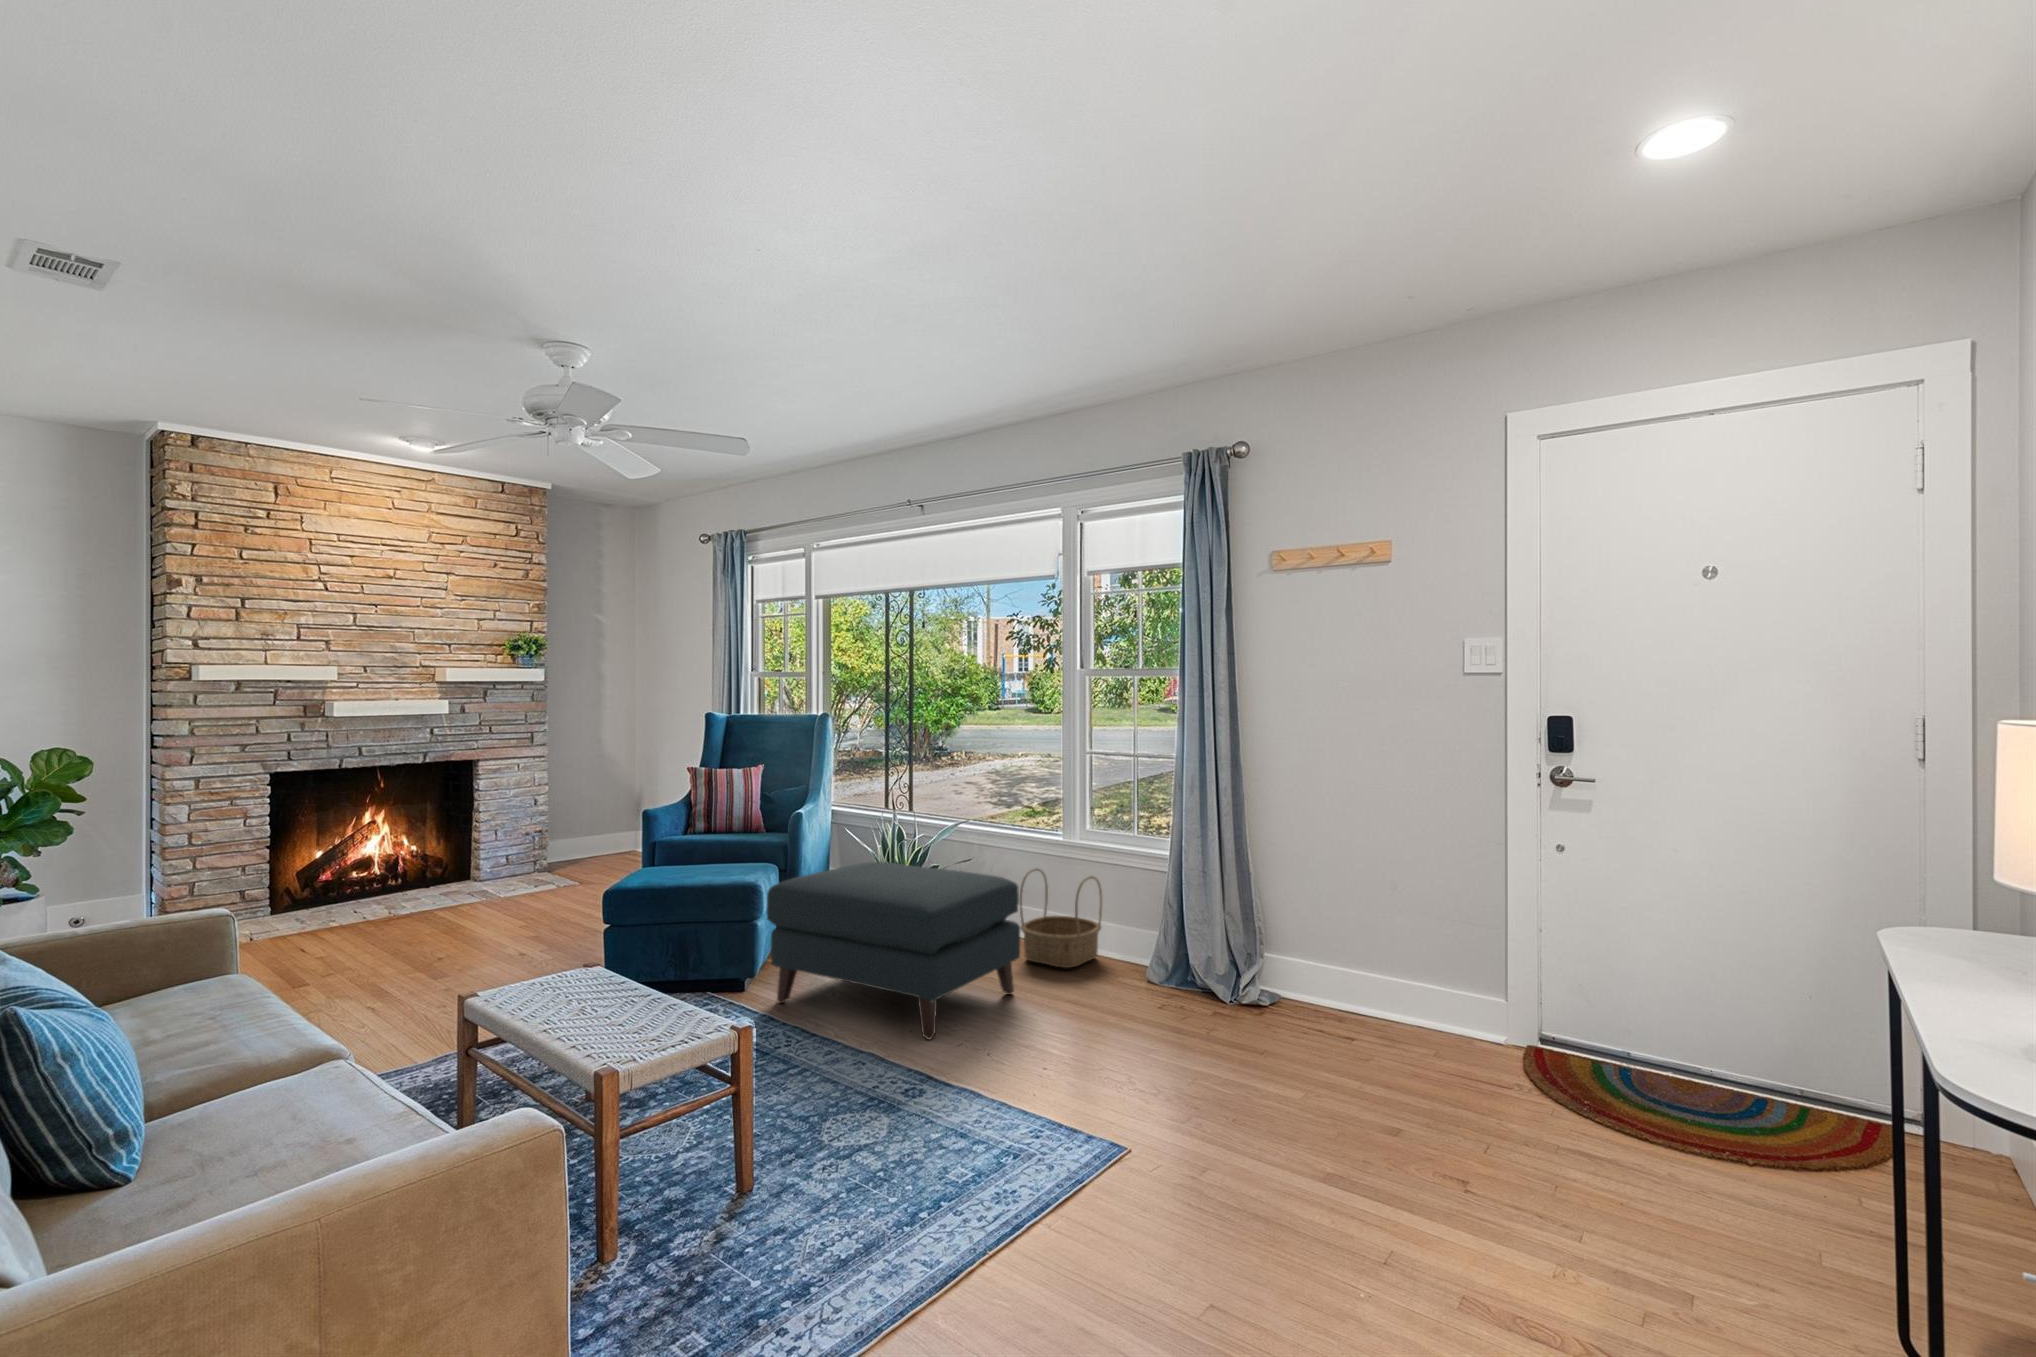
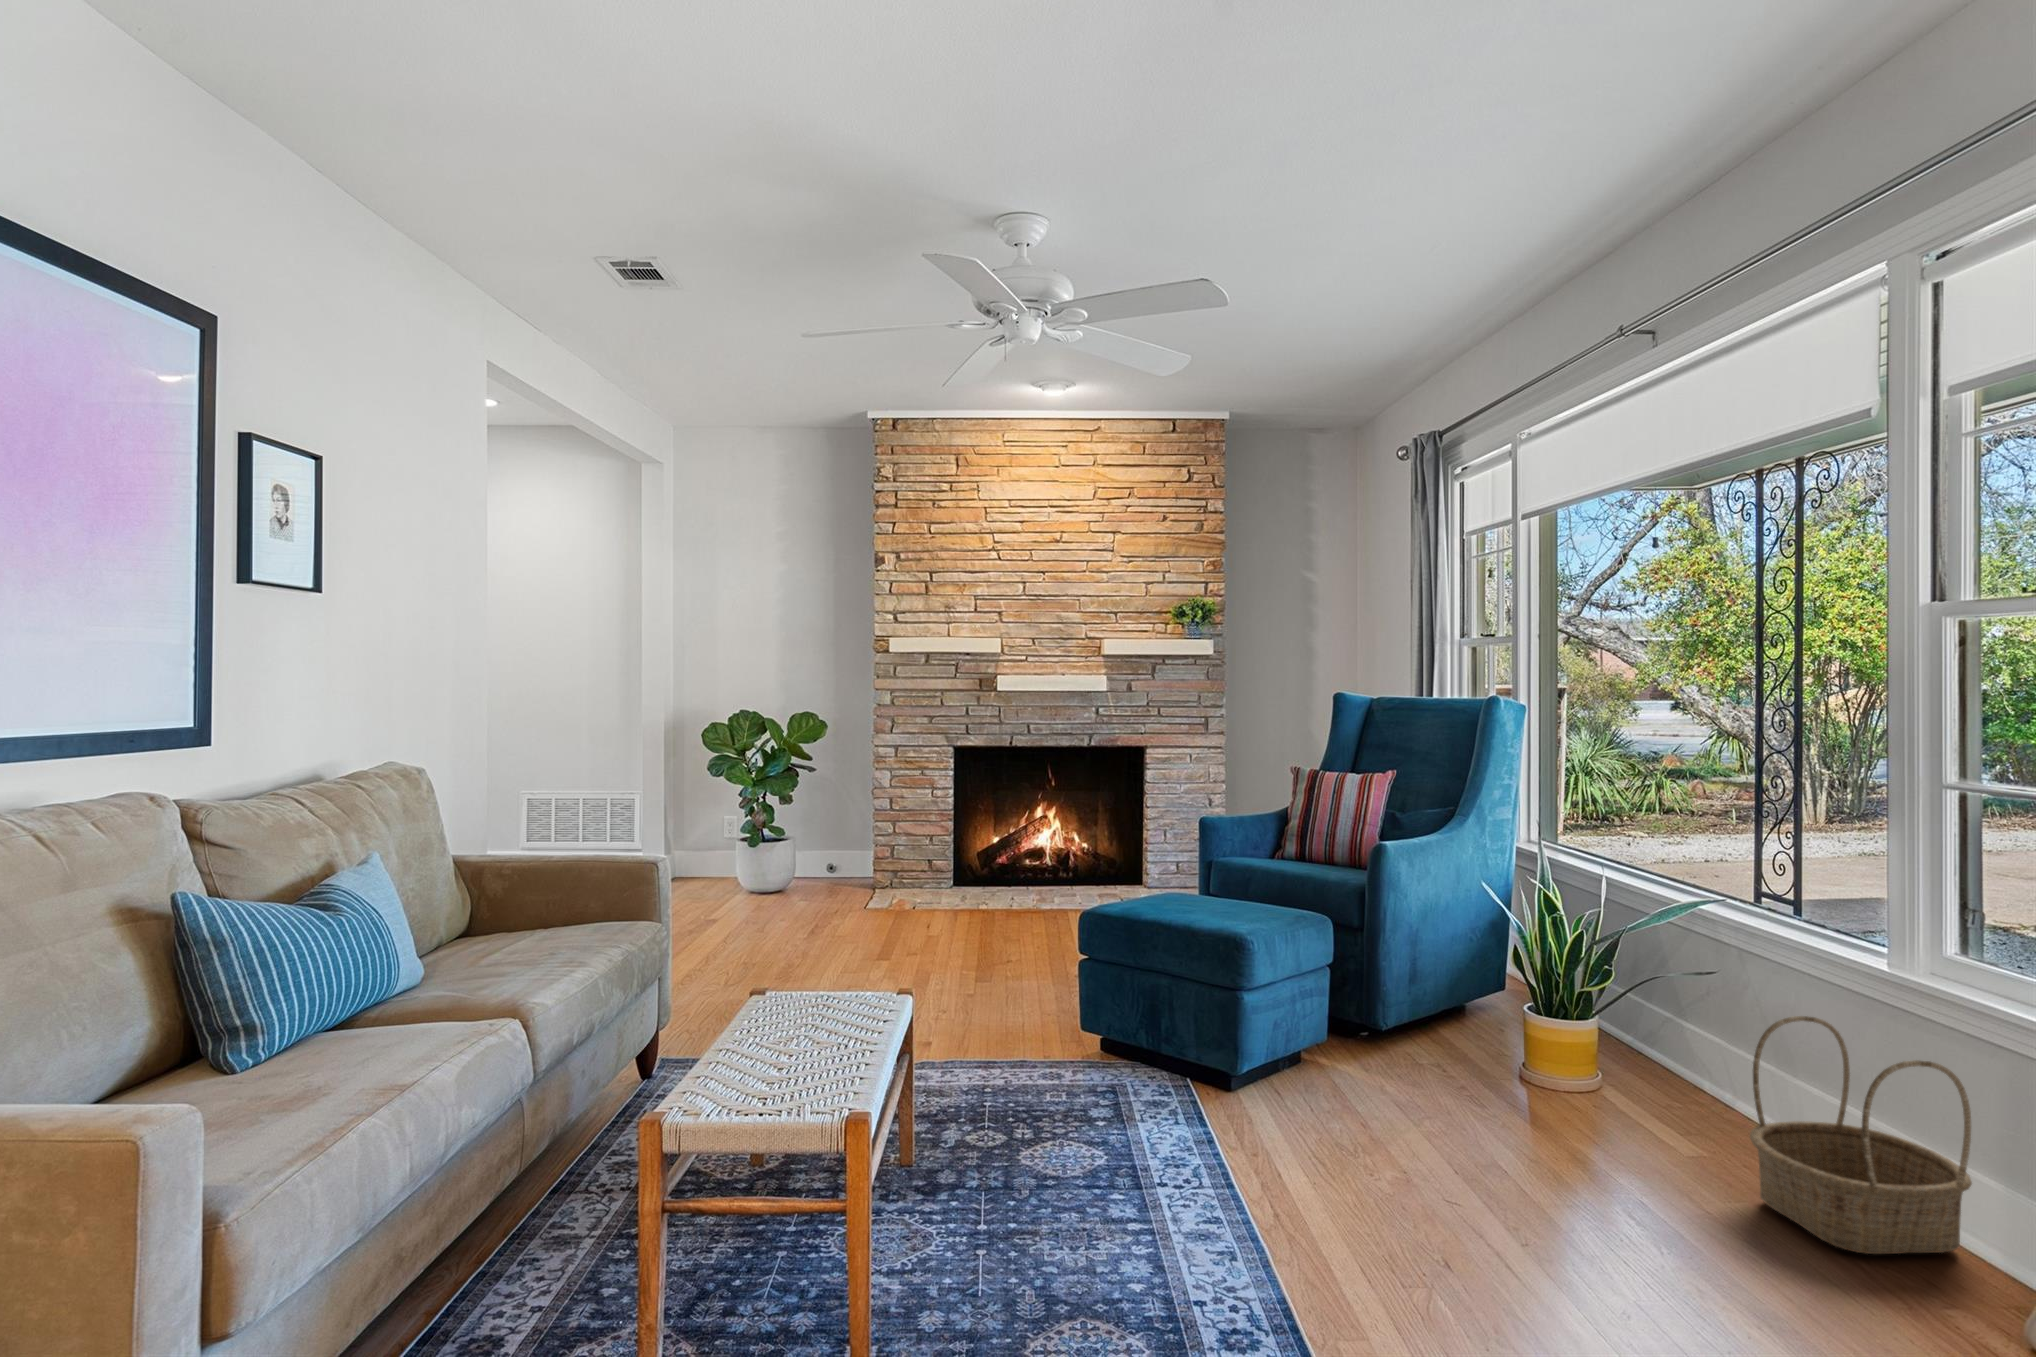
ottoman: present [766,862,1020,1040] -> none [1229,936,1669,1275]

